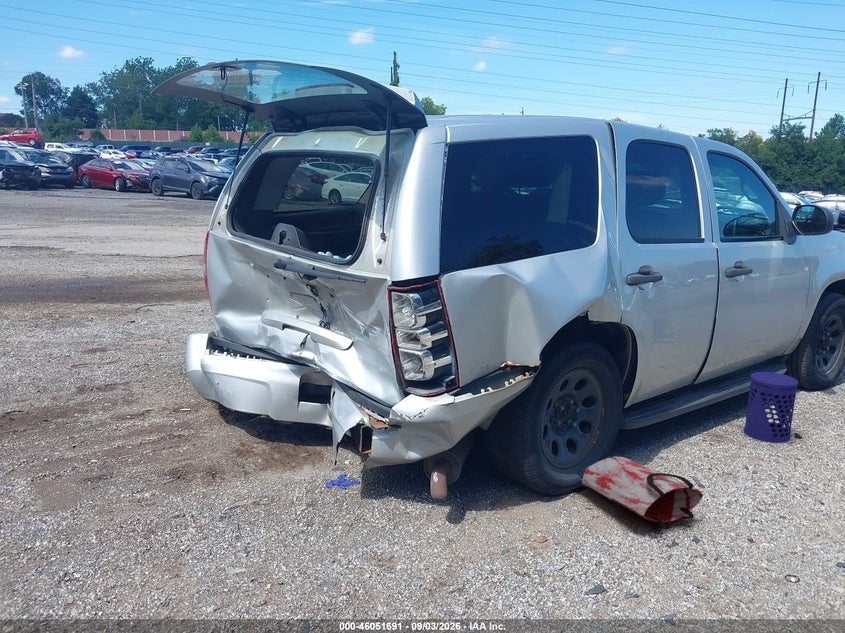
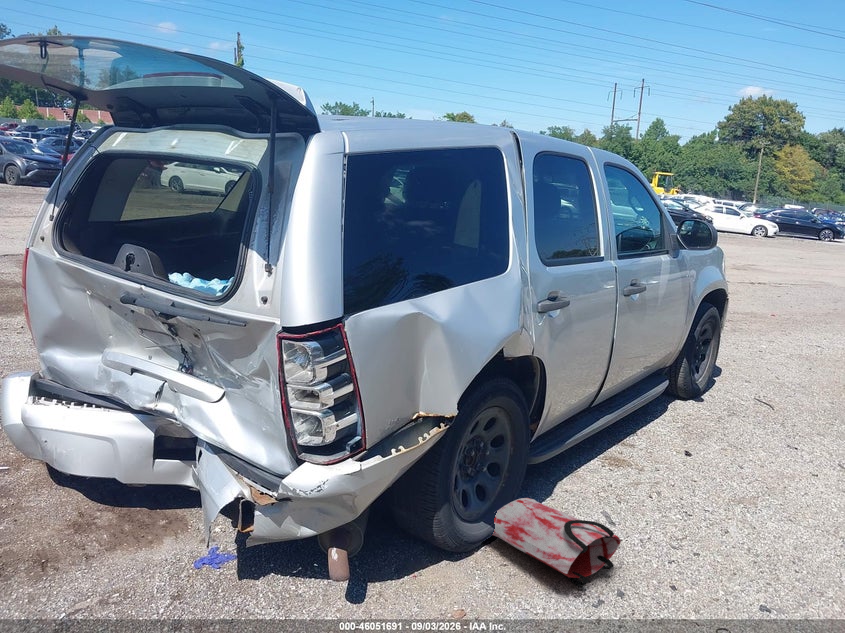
waste bin: present [744,372,798,443] -> none [624,389,677,461]

